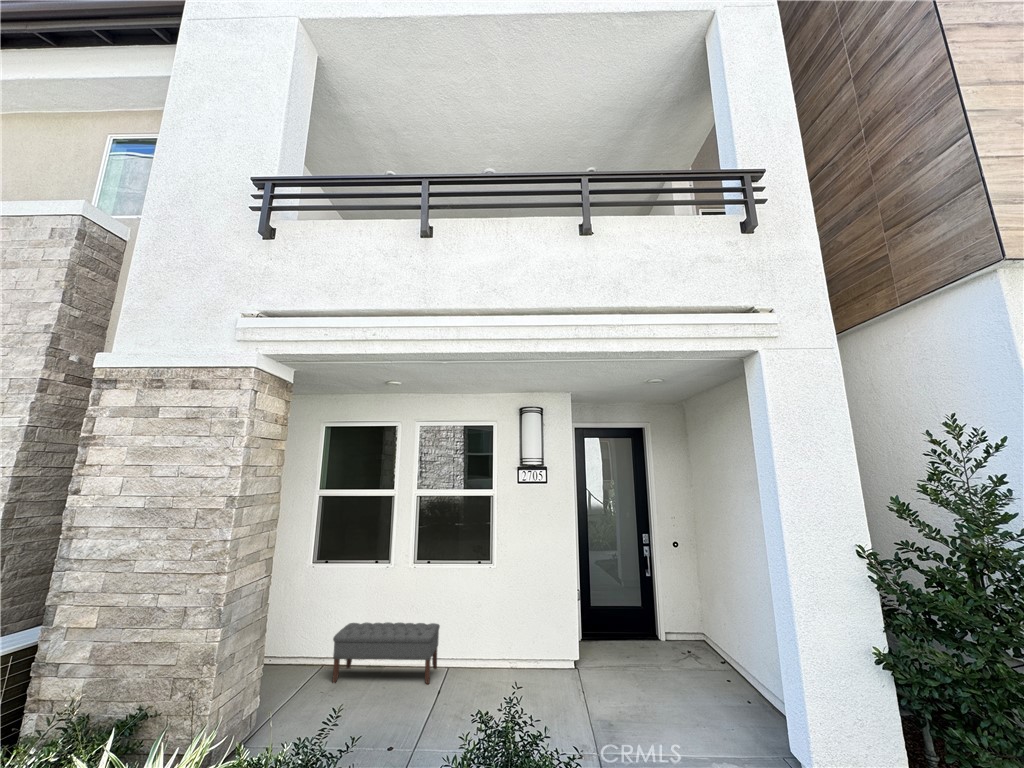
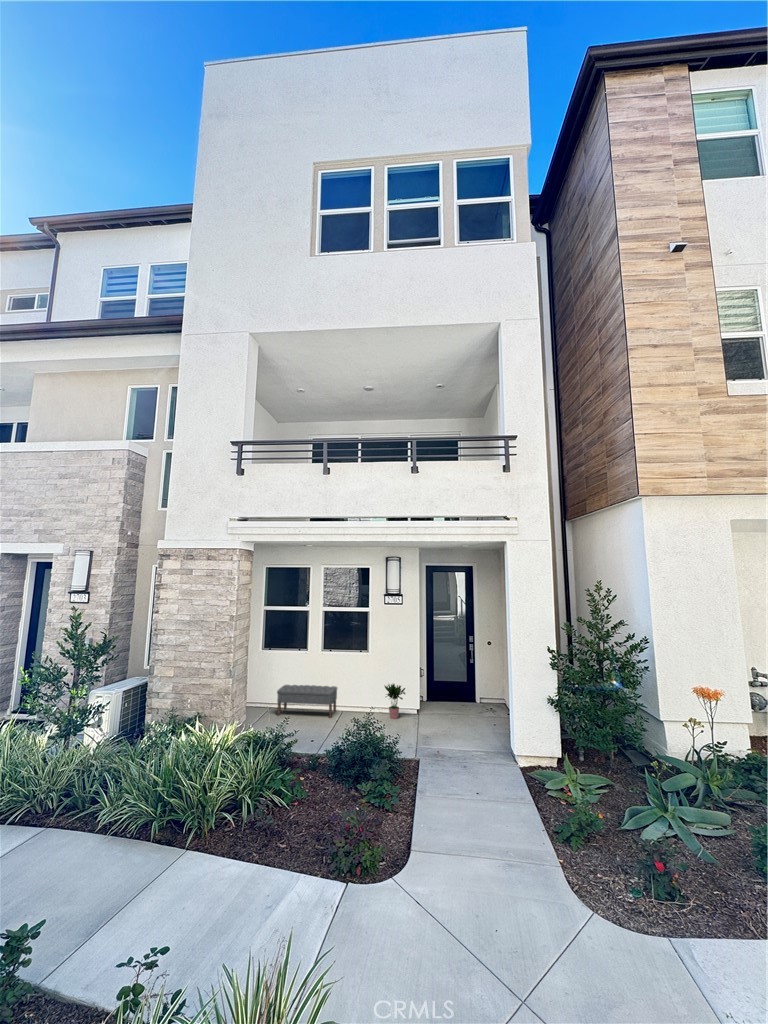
potted plant: none [520,611,561,681] -> present [384,684,405,719]

